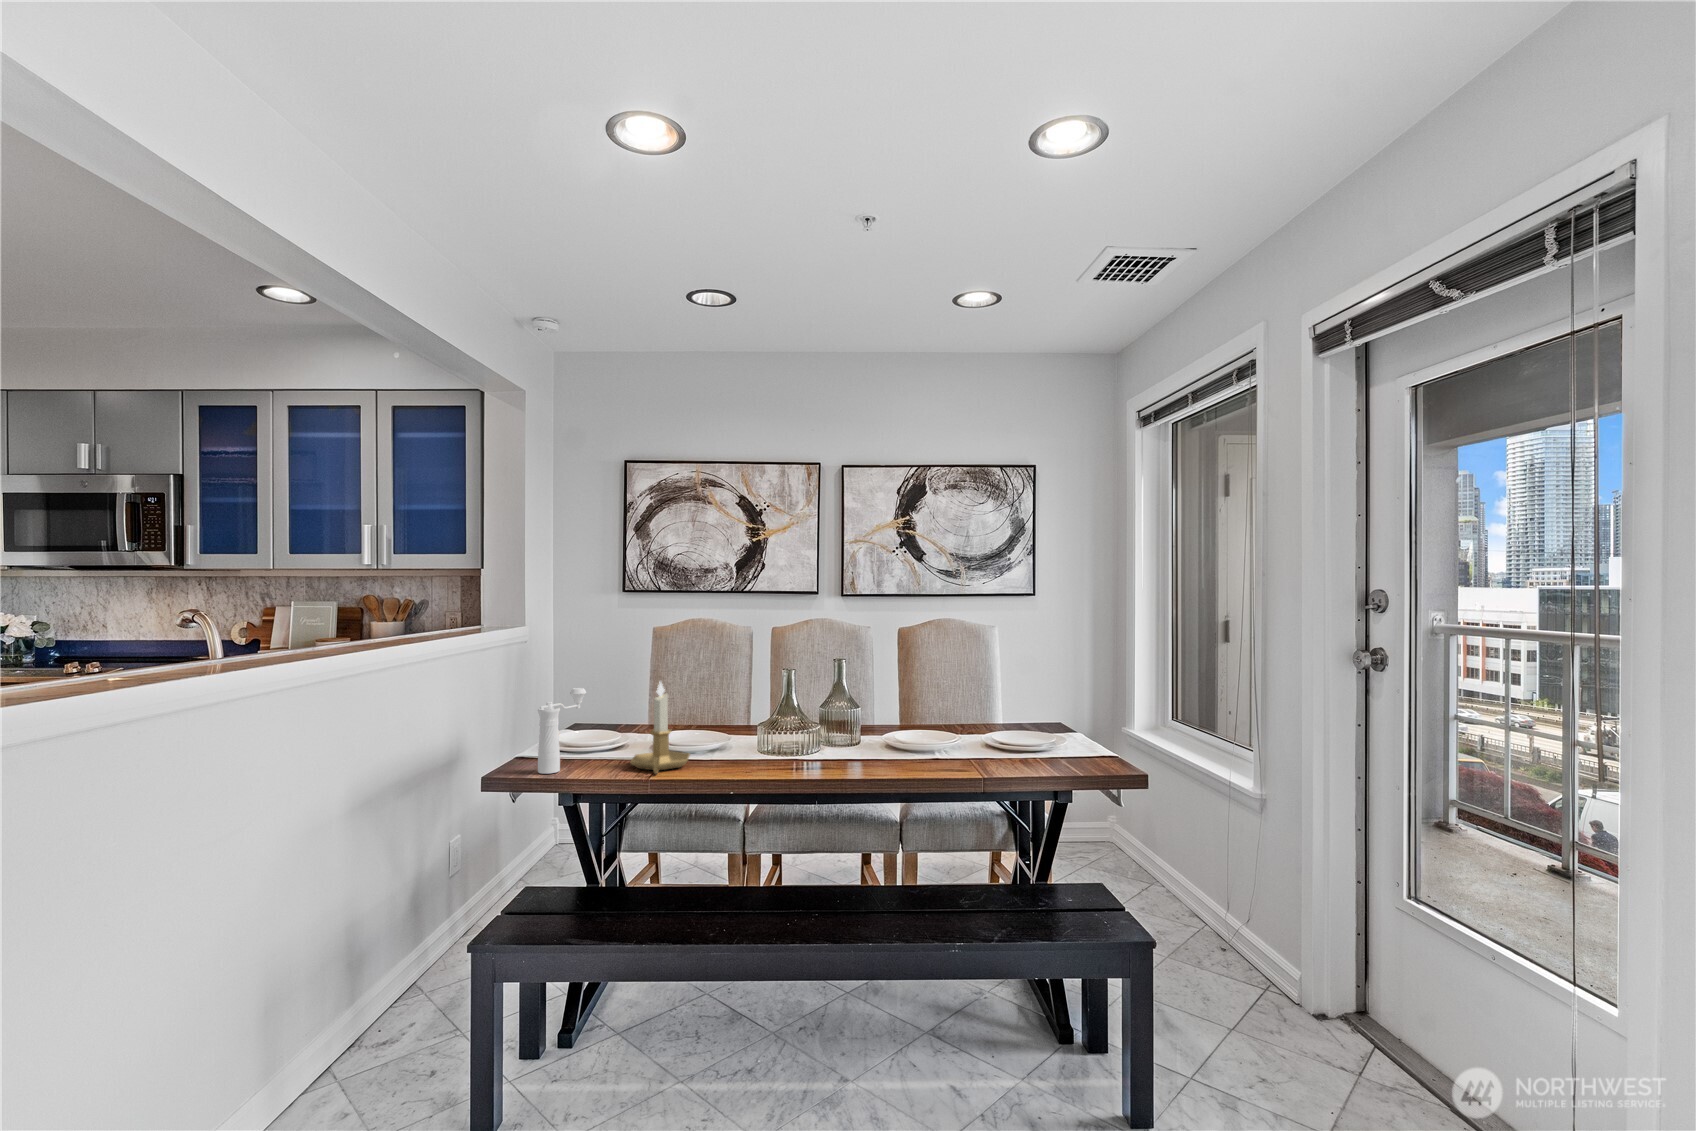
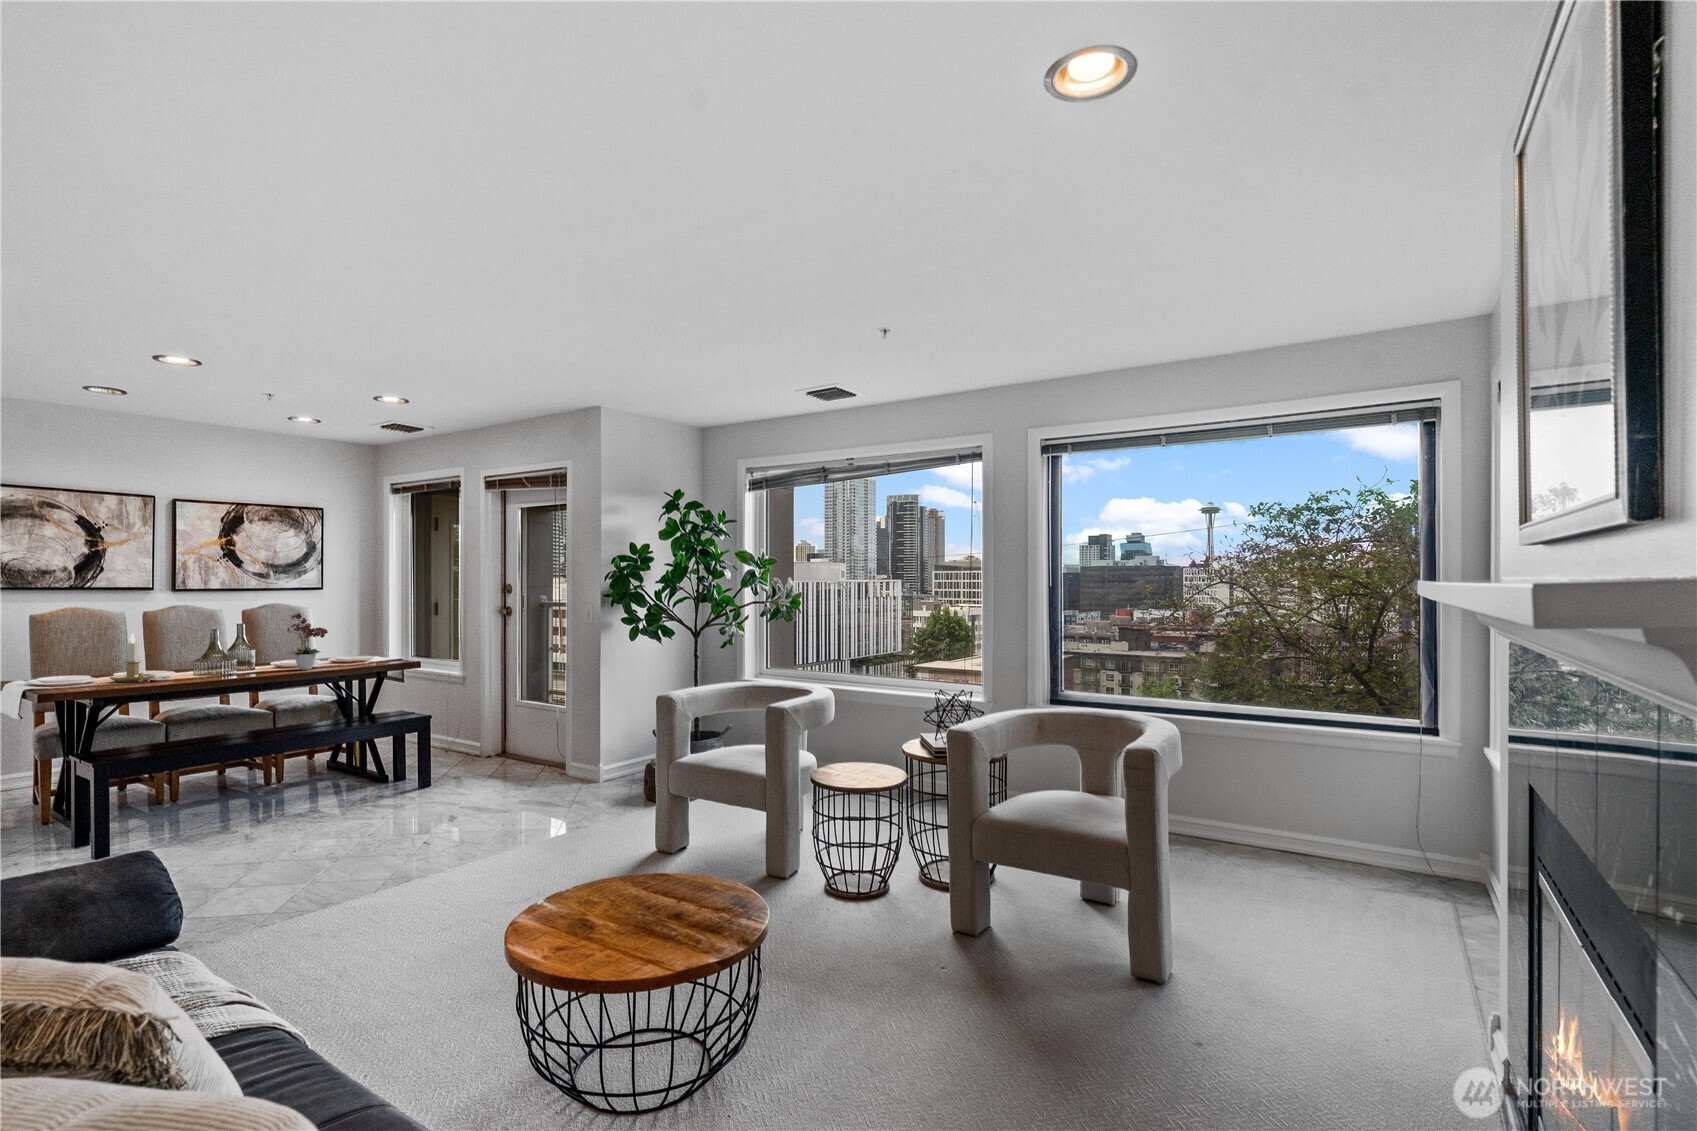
flower arrangement: none [896,646,979,769] -> present [287,613,328,670]
pepper mill: present [538,688,586,774] -> none [49,641,74,688]

